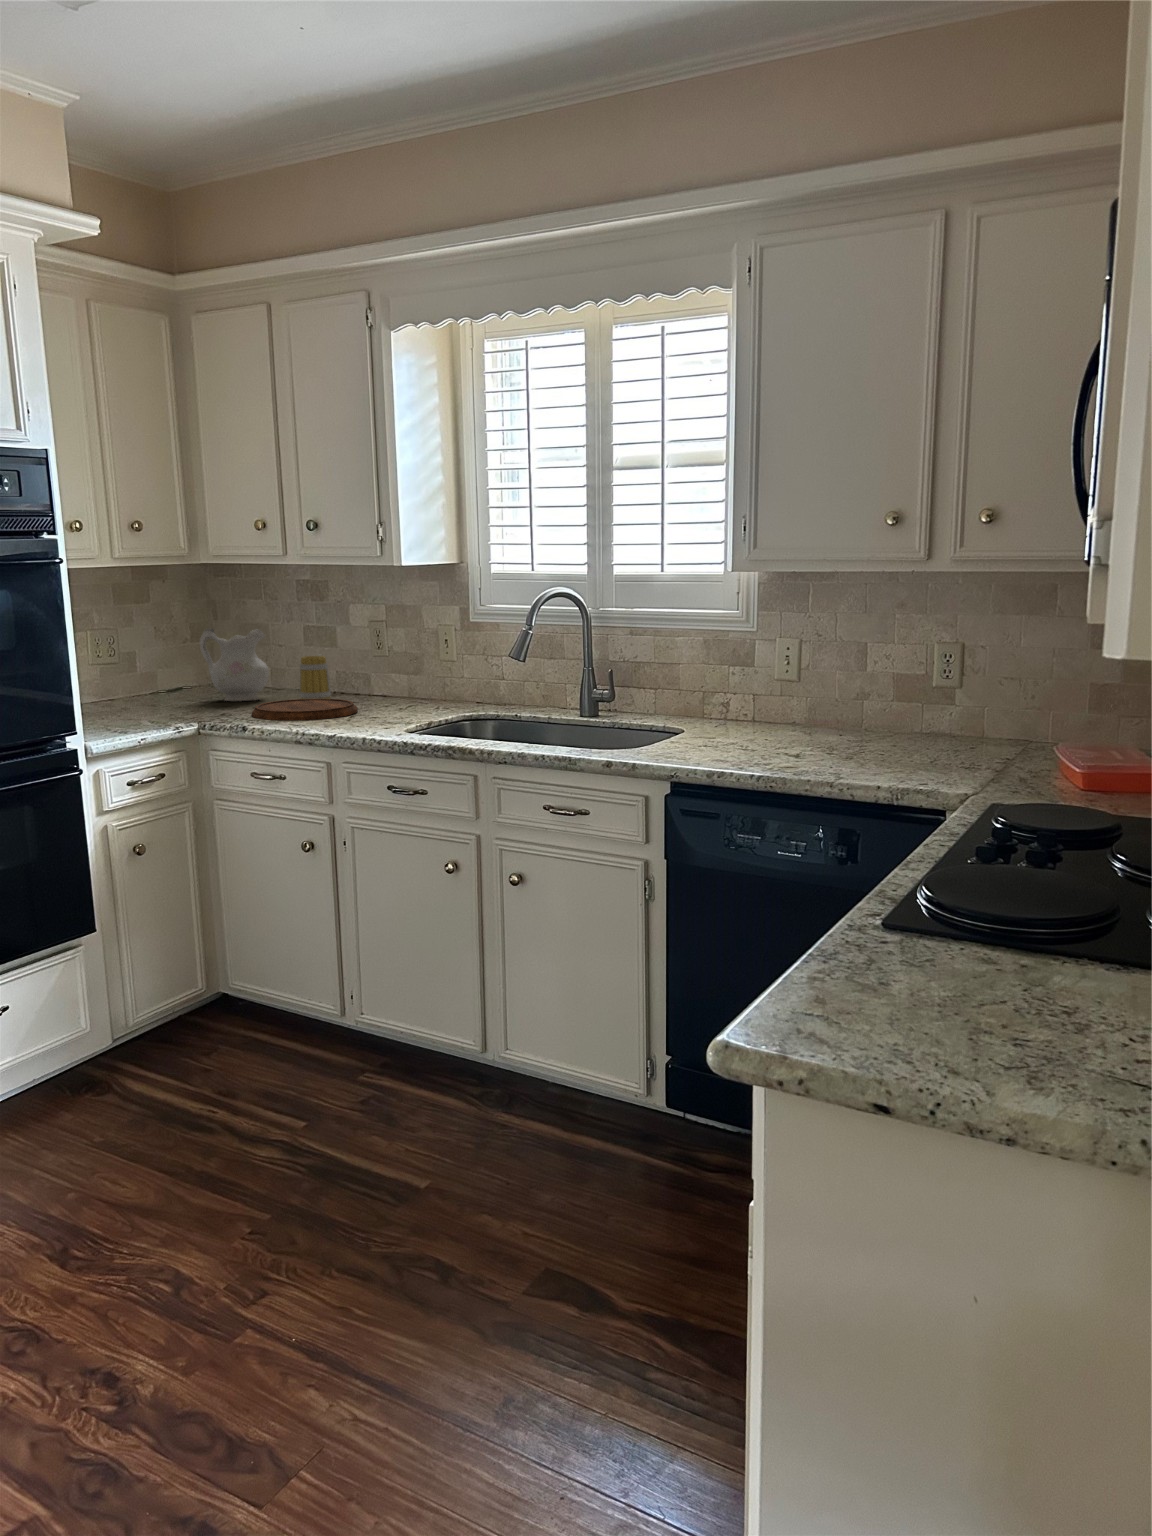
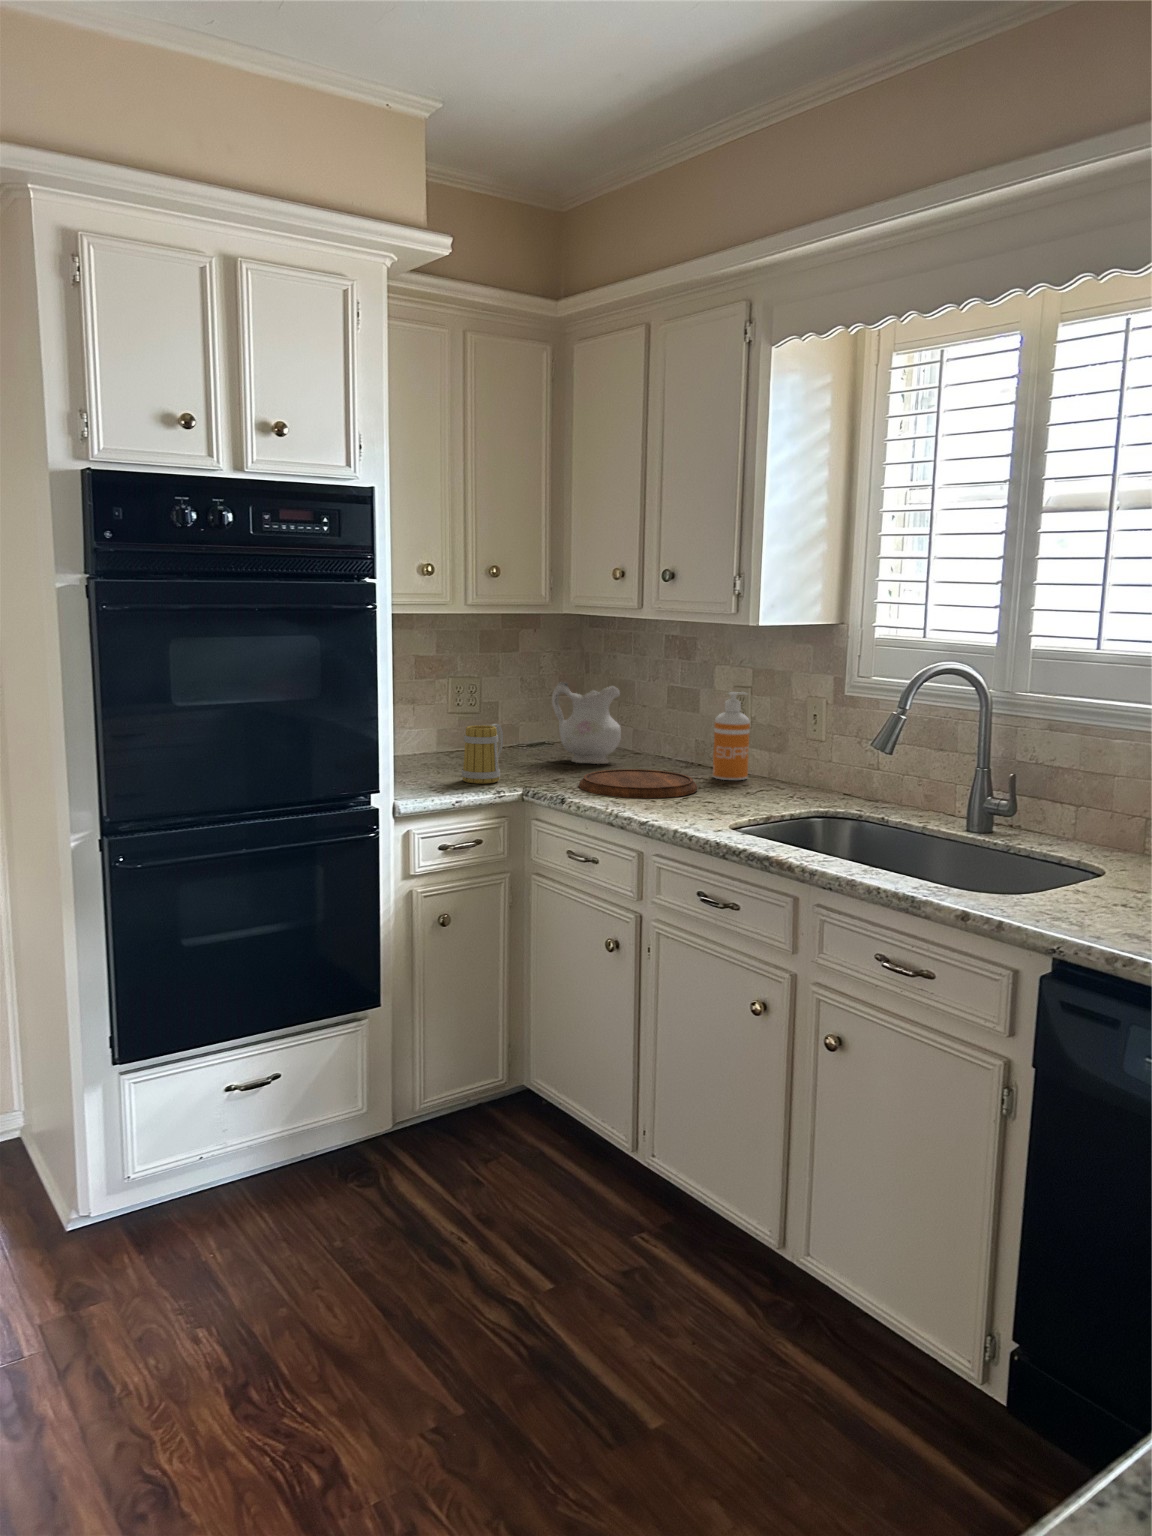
soap dispenser: none [358,627,391,703] -> present [713,692,750,780]
mug: present [300,654,331,699] -> present [462,724,503,784]

